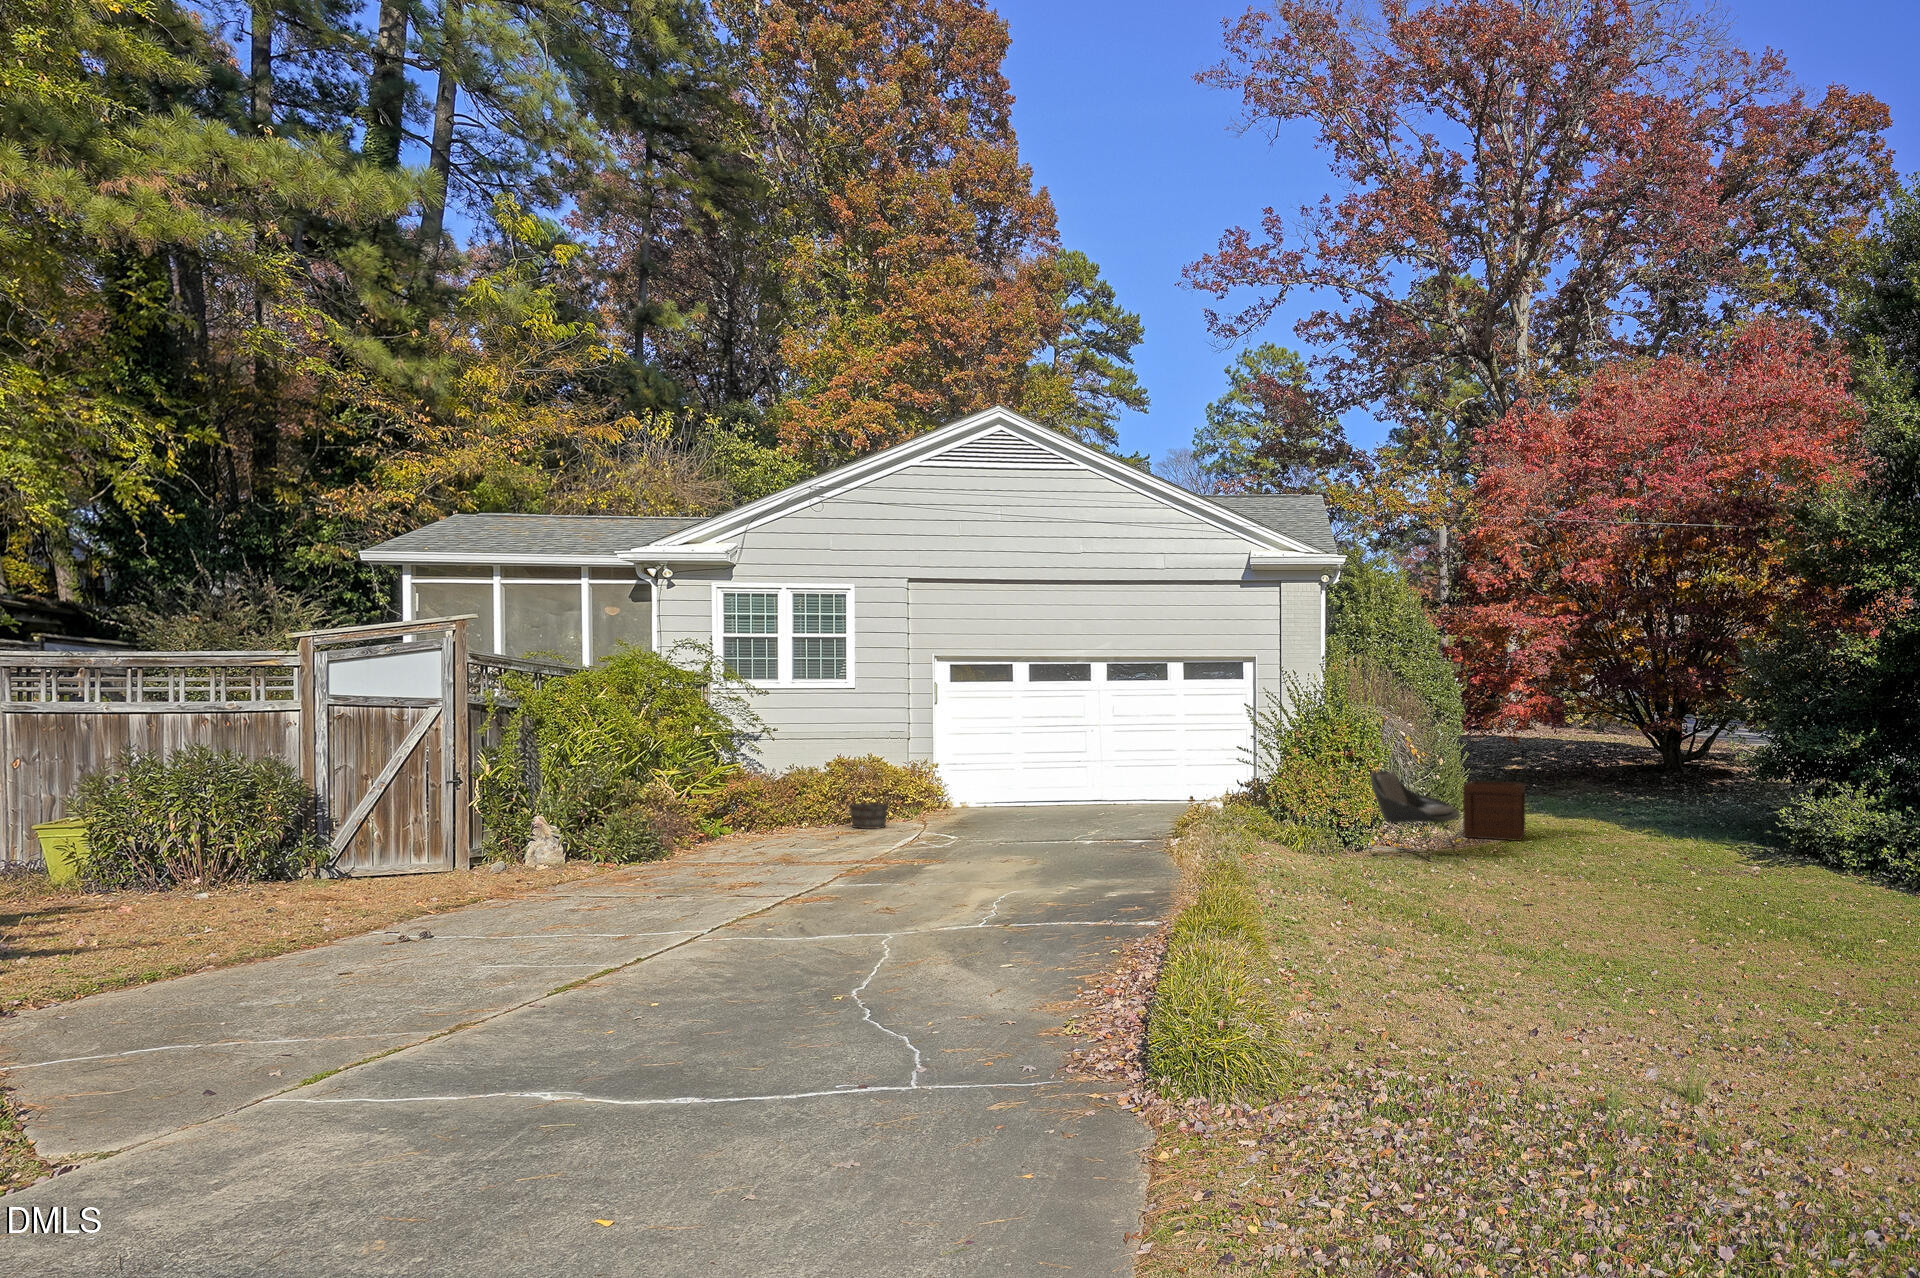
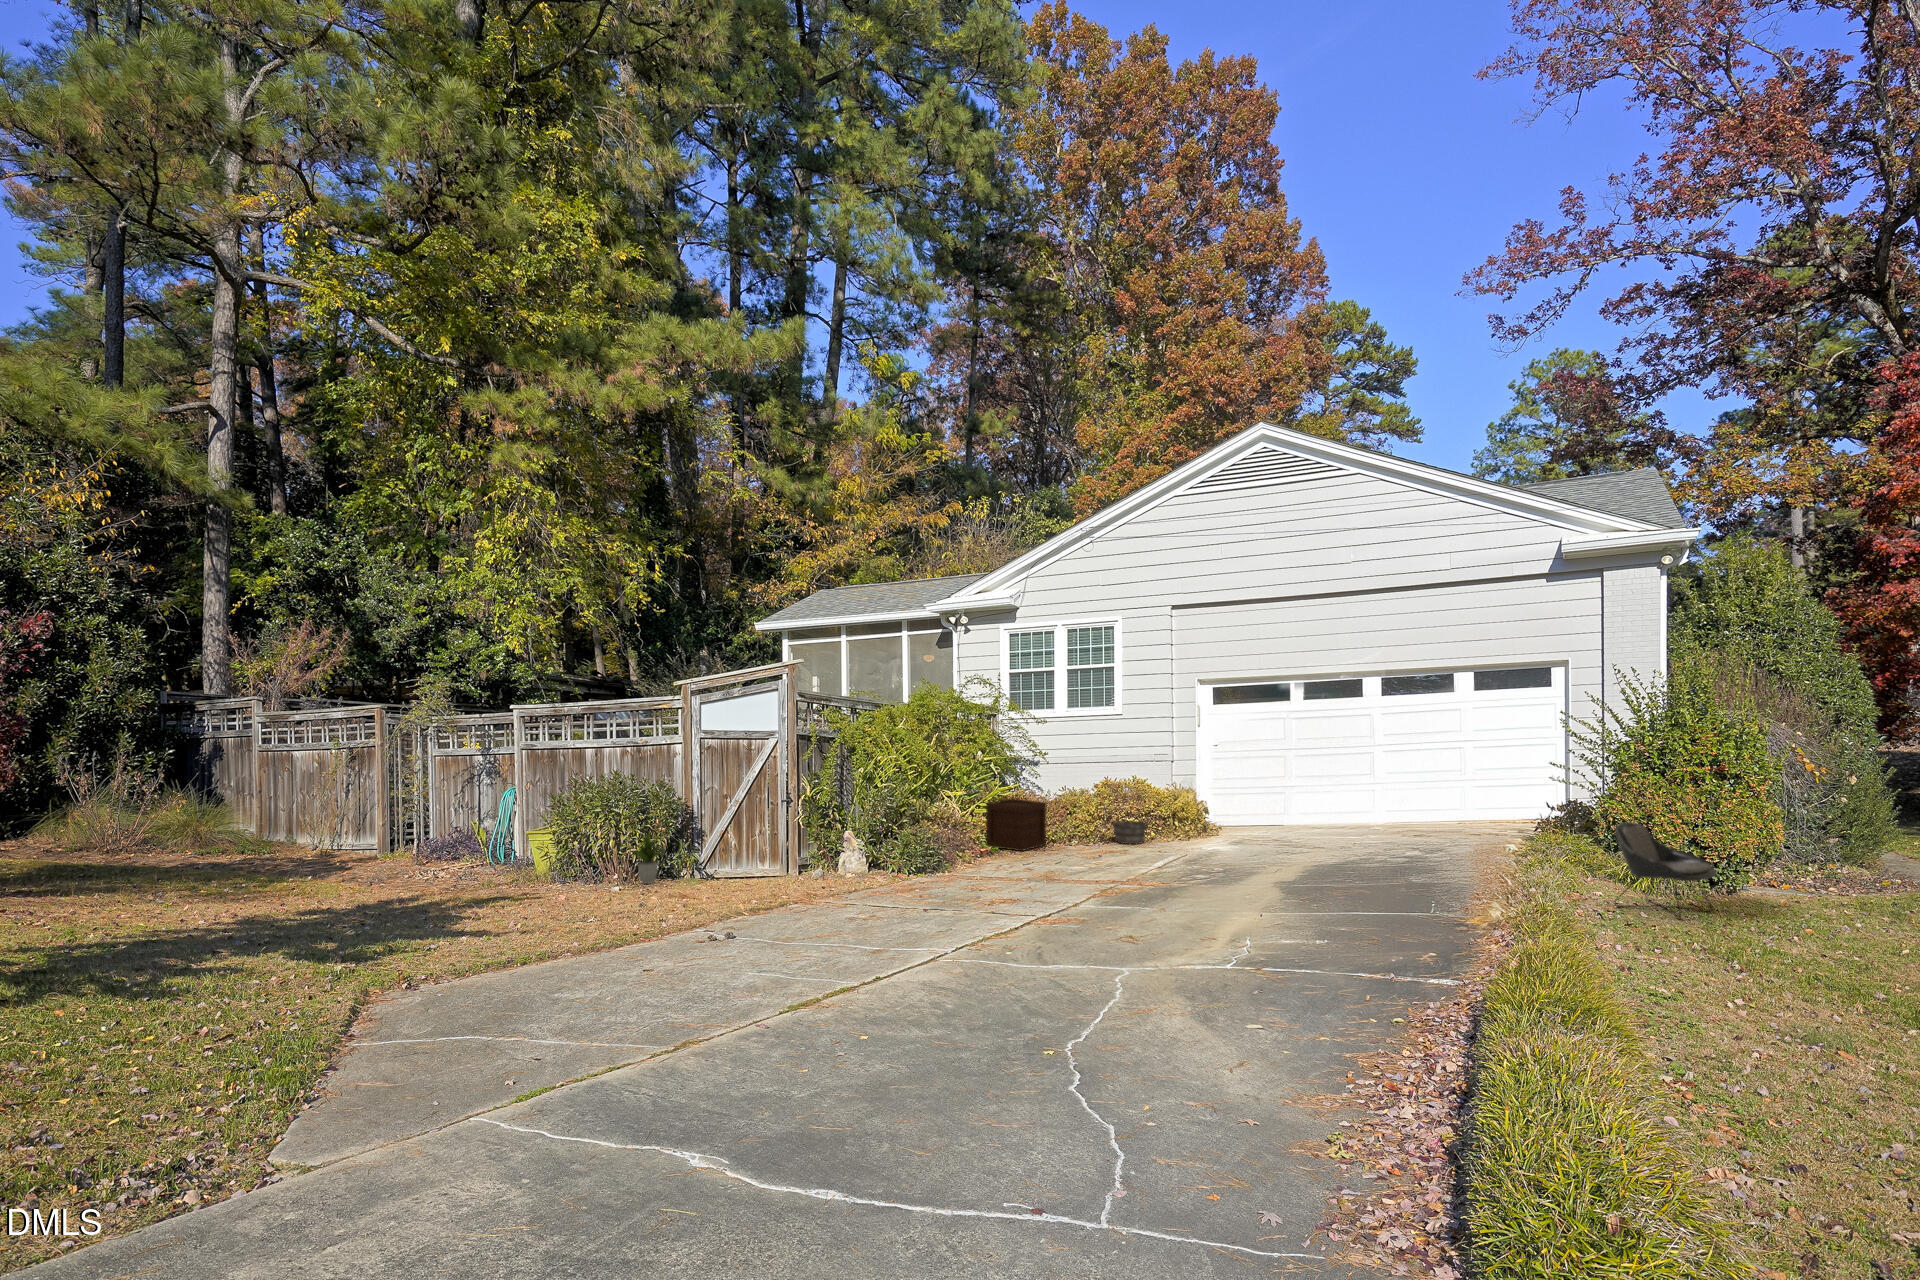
wooden crate: present [1463,781,1526,841] -> present [986,798,1046,851]
potted plant: none [236,818,284,890] -> present [635,832,661,884]

